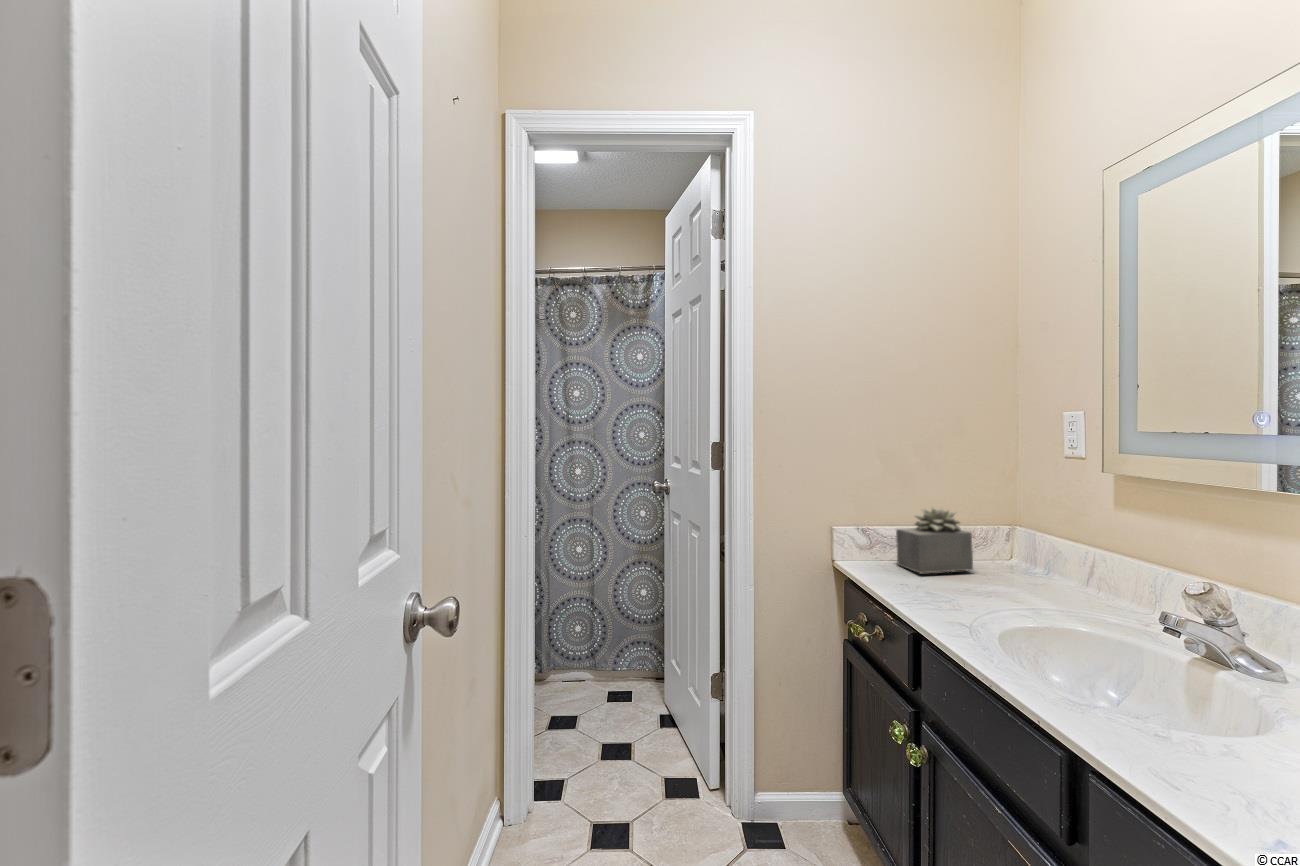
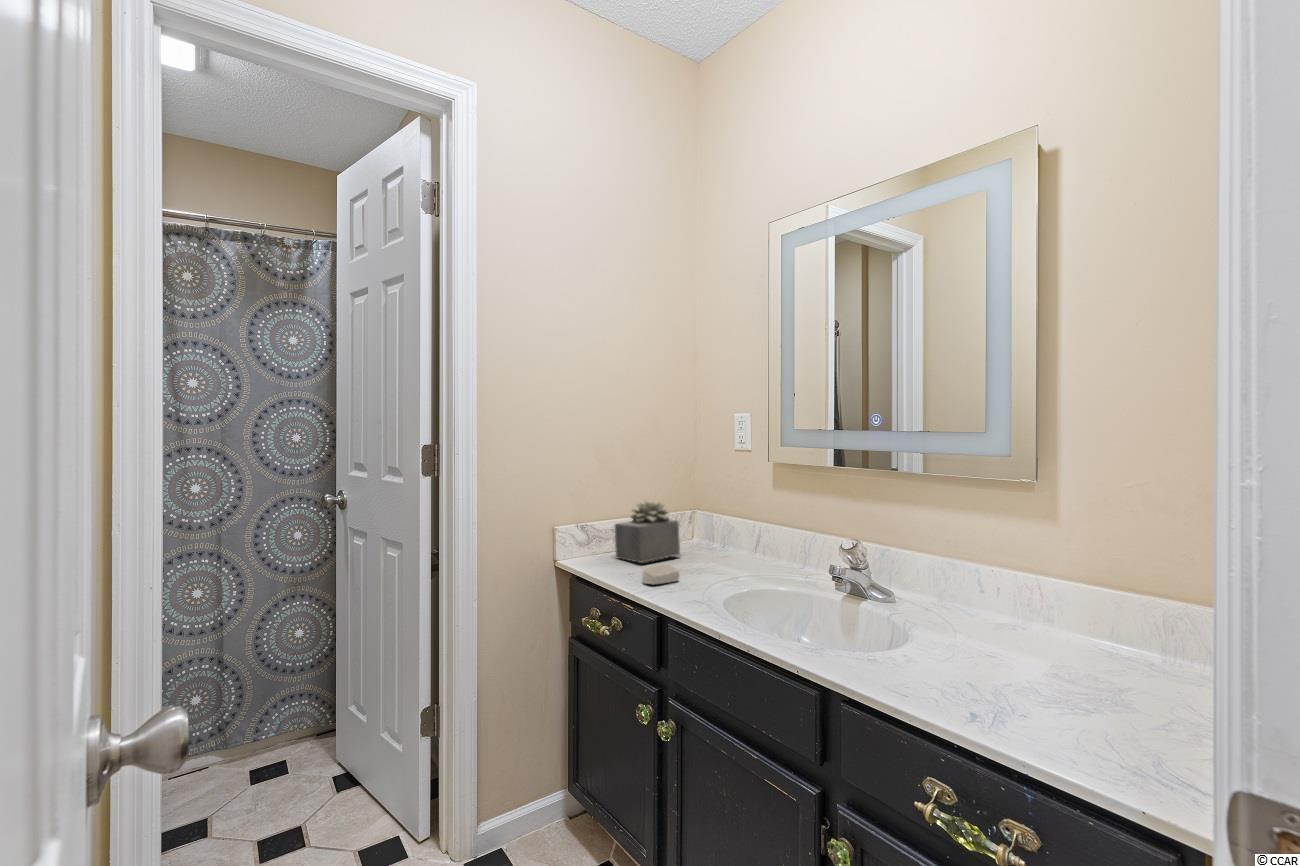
soap bar: none [908,577,954,598] -> present [642,563,679,584]

